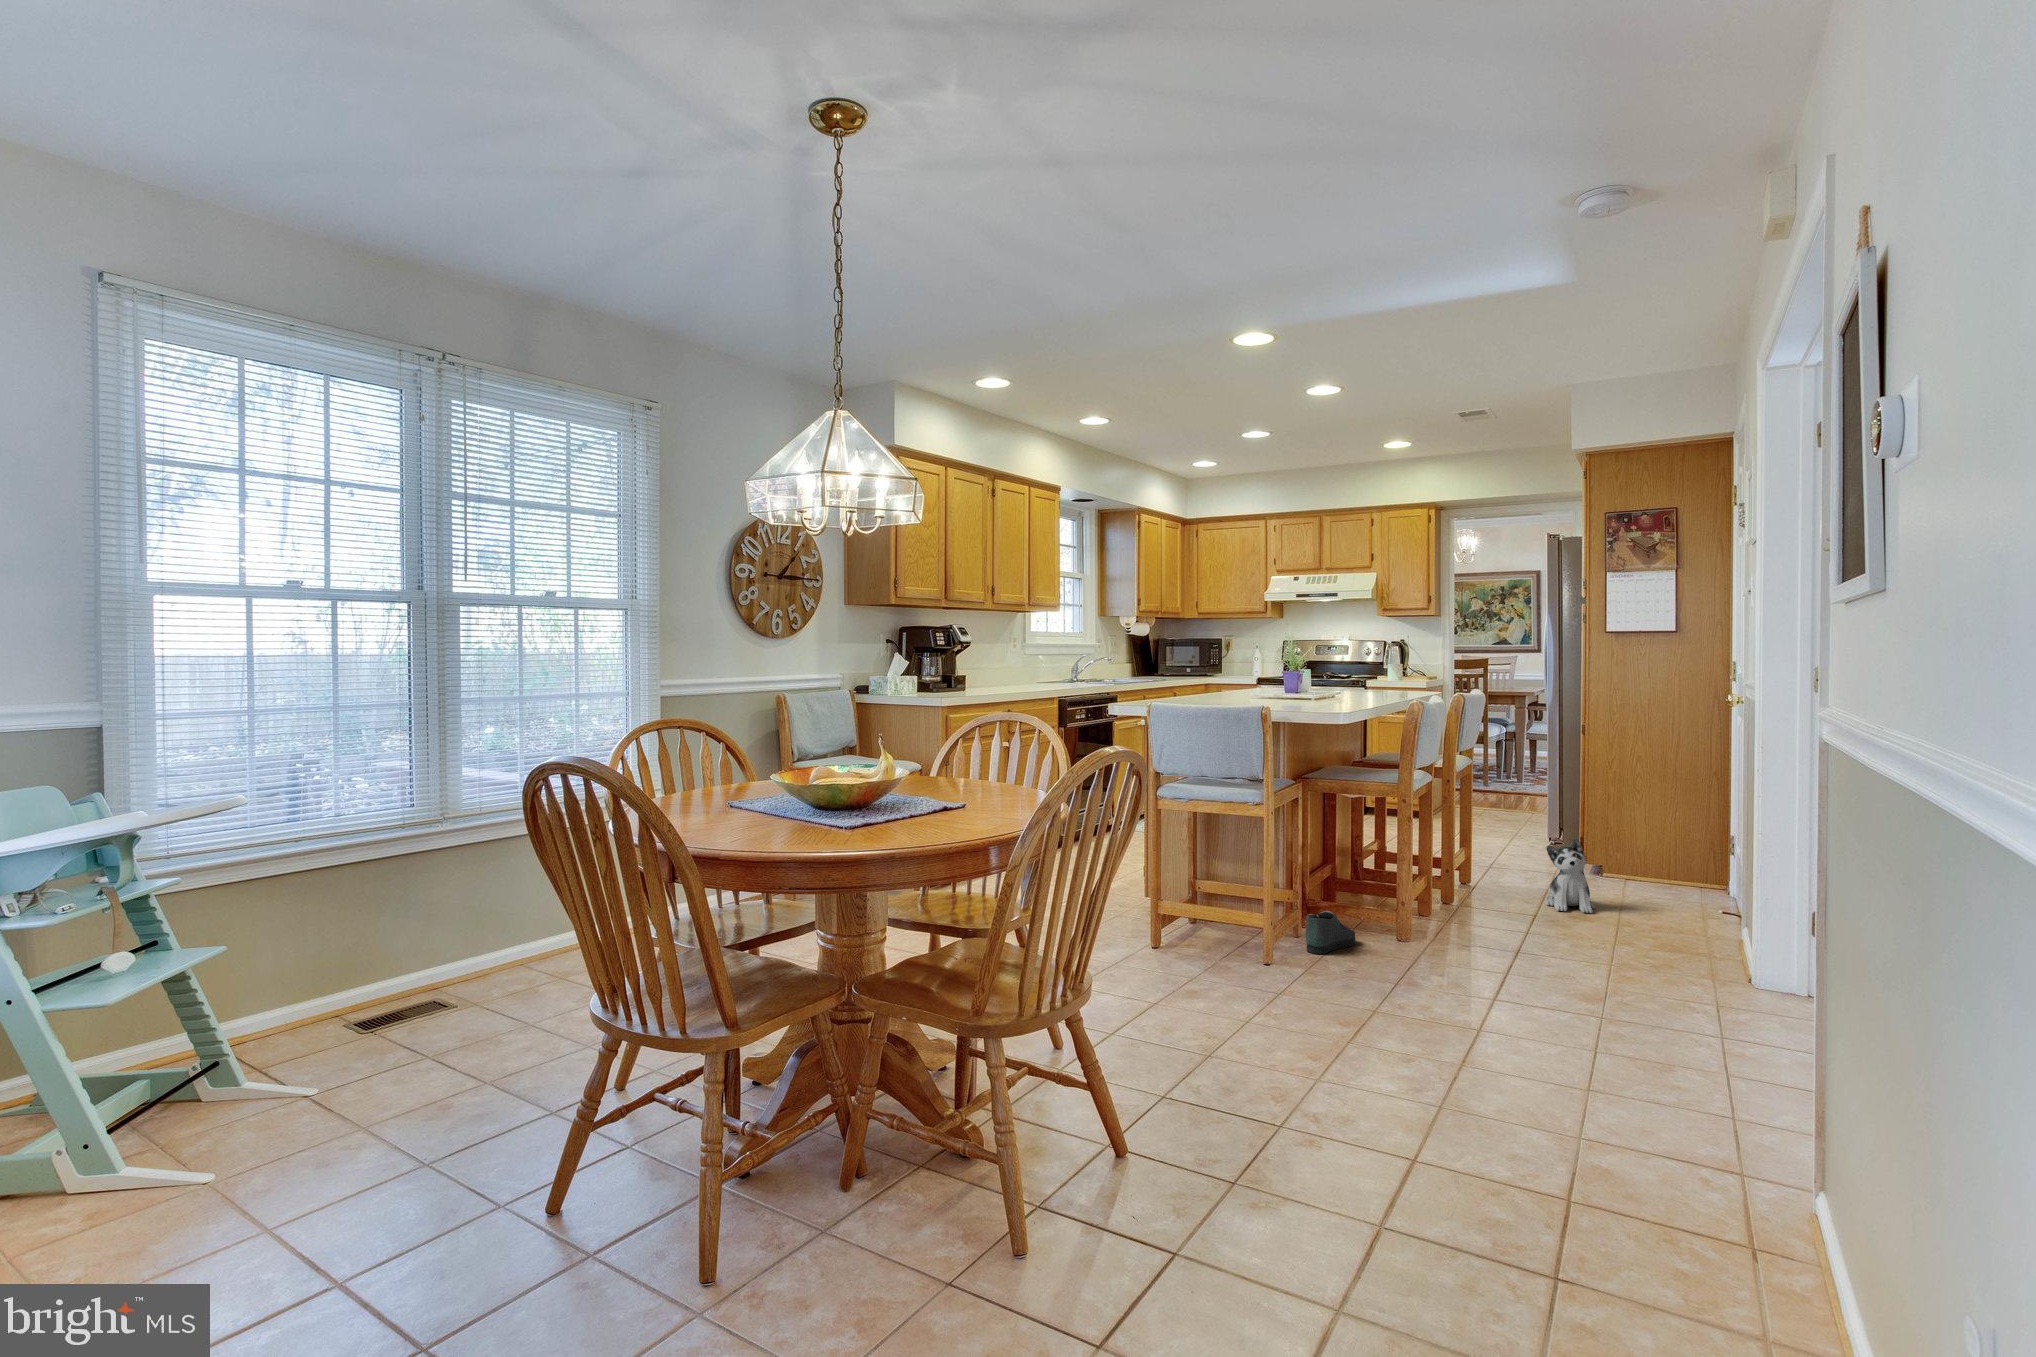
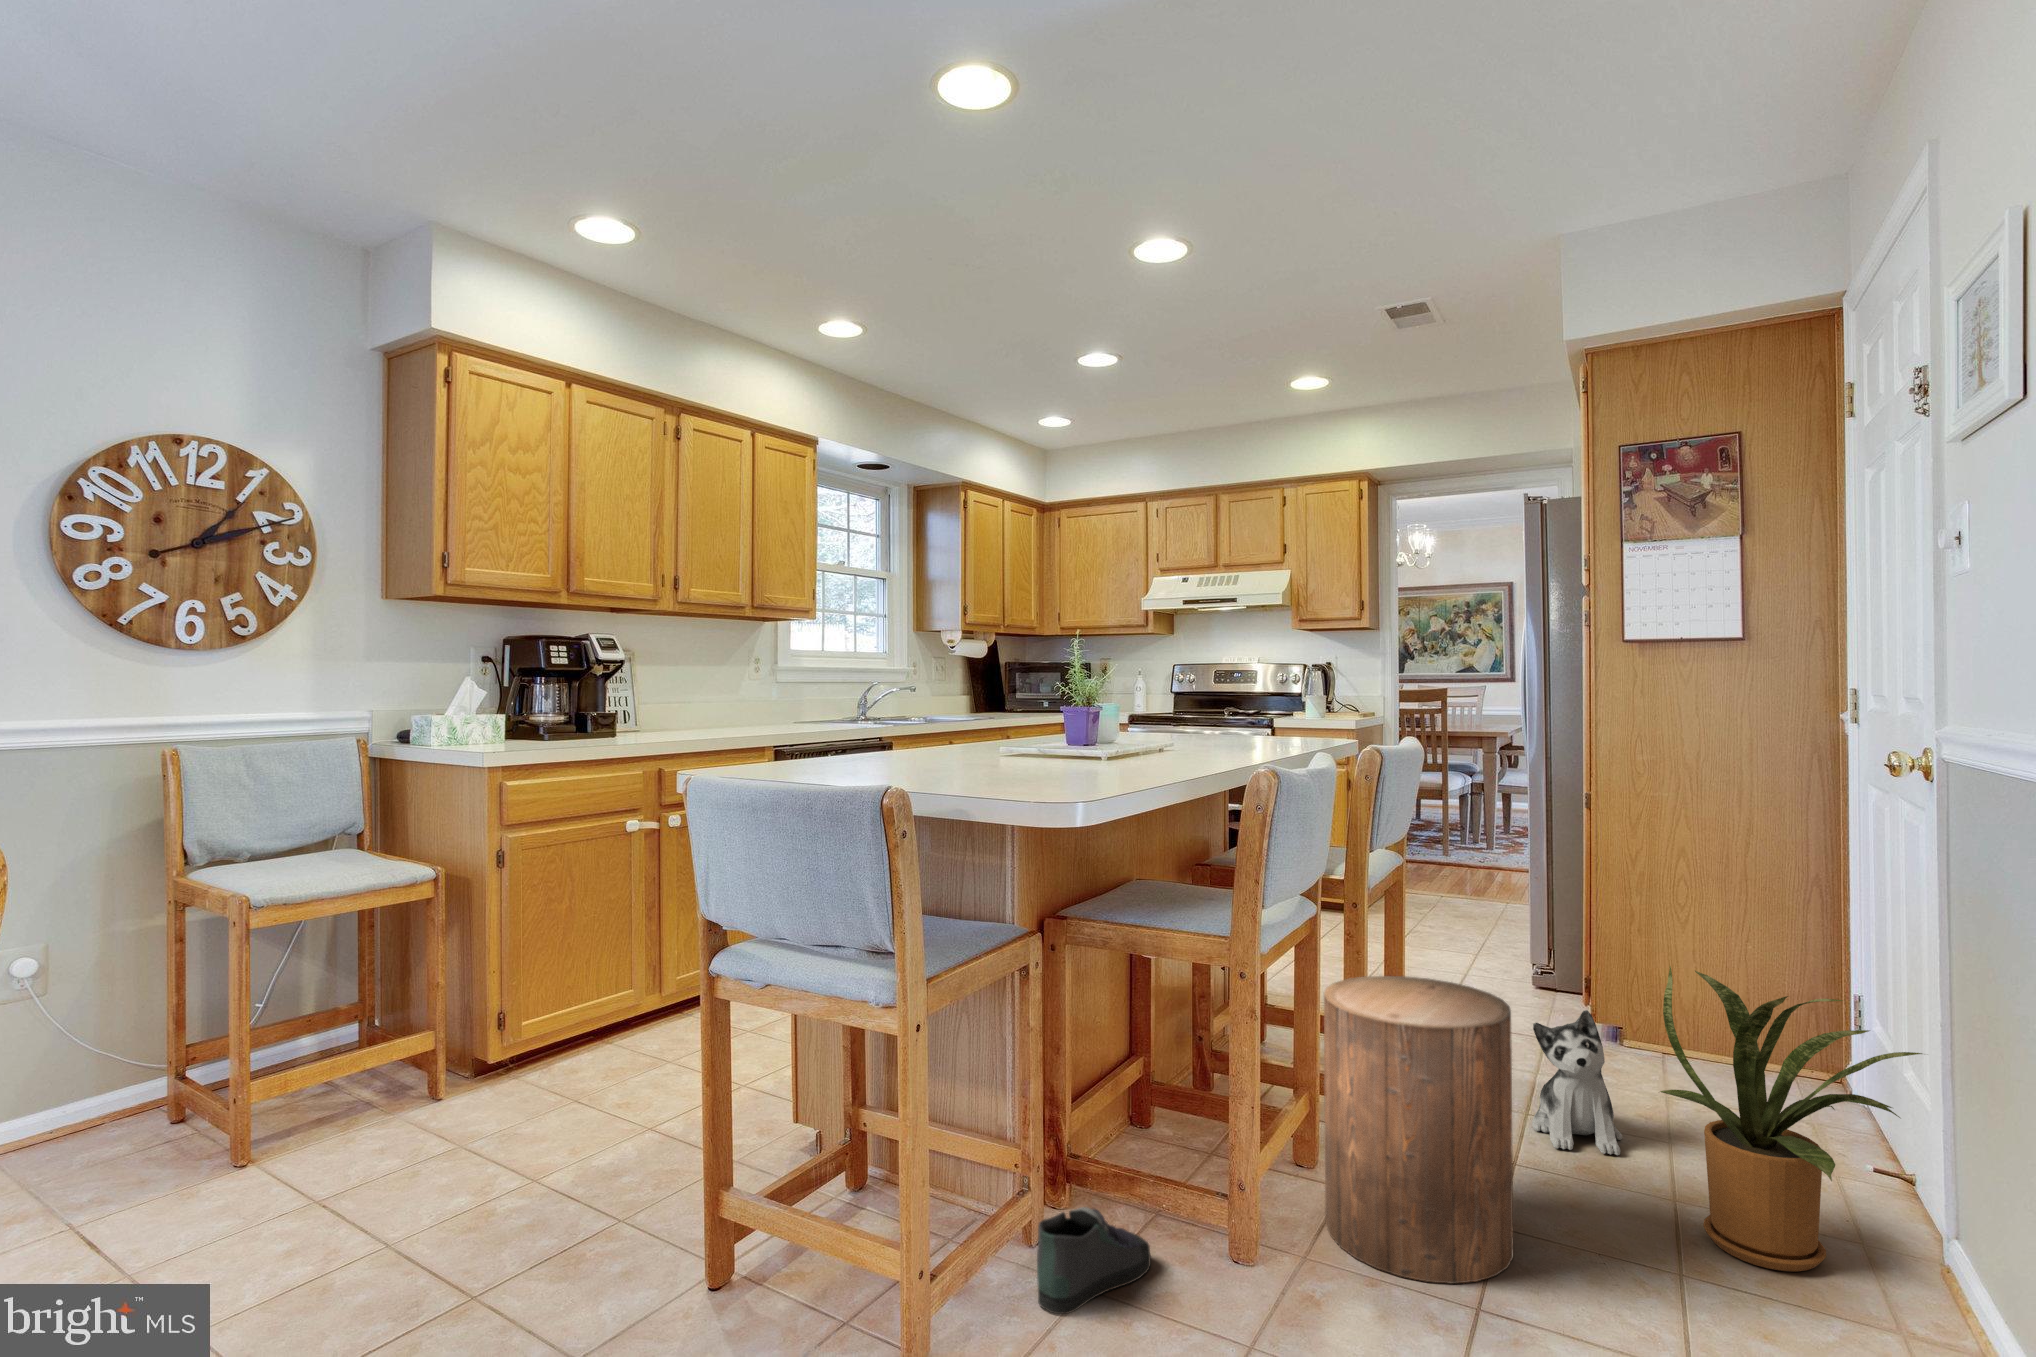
house plant: none [1611,805,1735,946] -> present [1660,966,1922,1272]
stool: none [1438,812,1535,948] -> present [1324,976,1514,1284]

